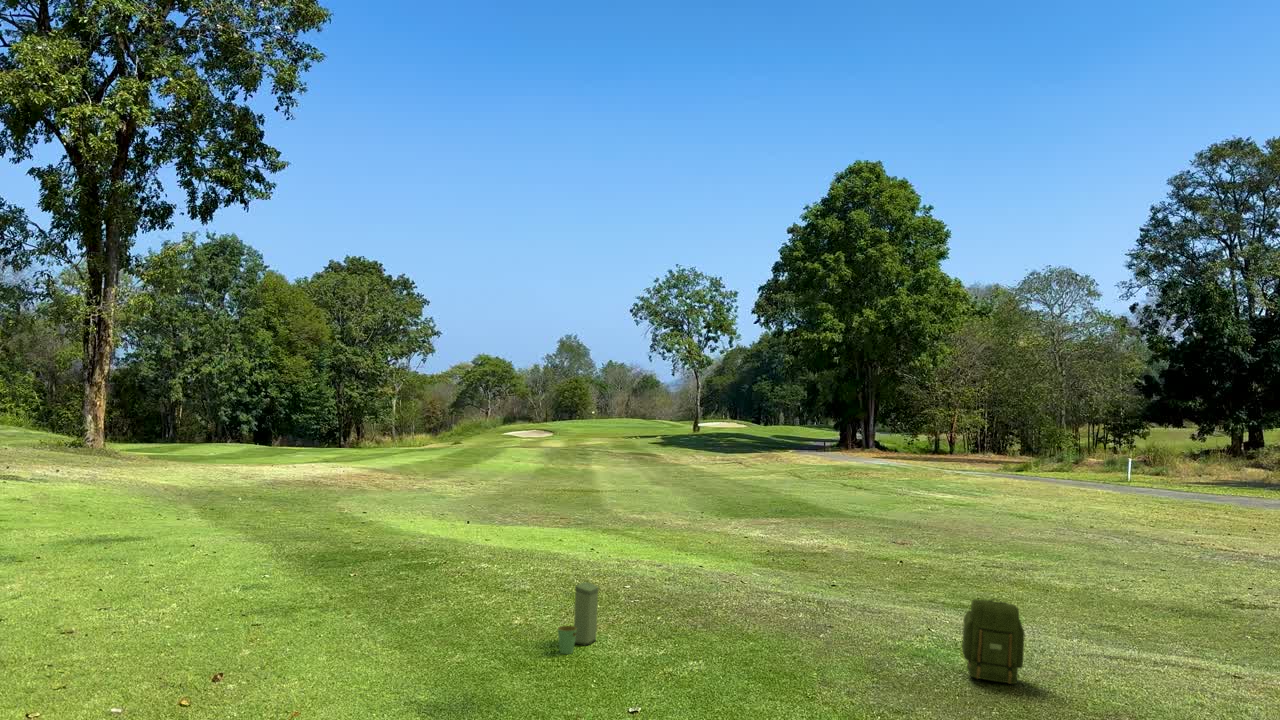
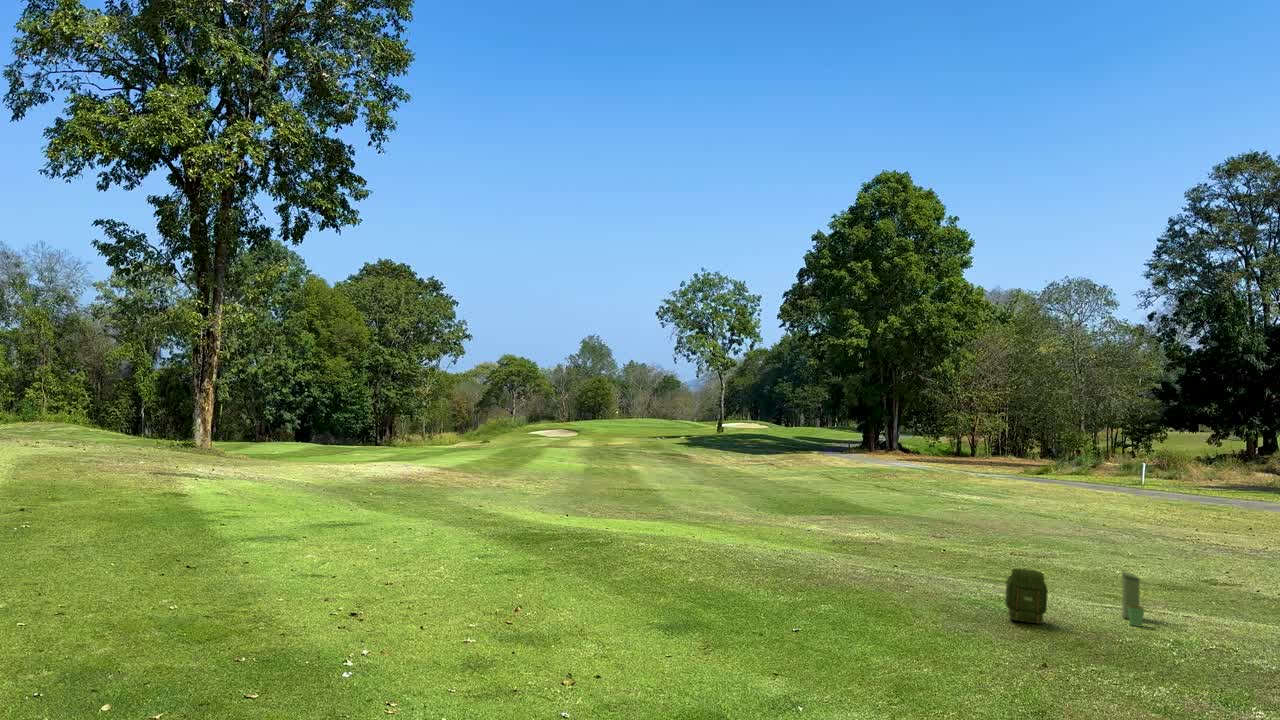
trash can: present [558,582,598,654] -> present [1122,572,1144,626]

